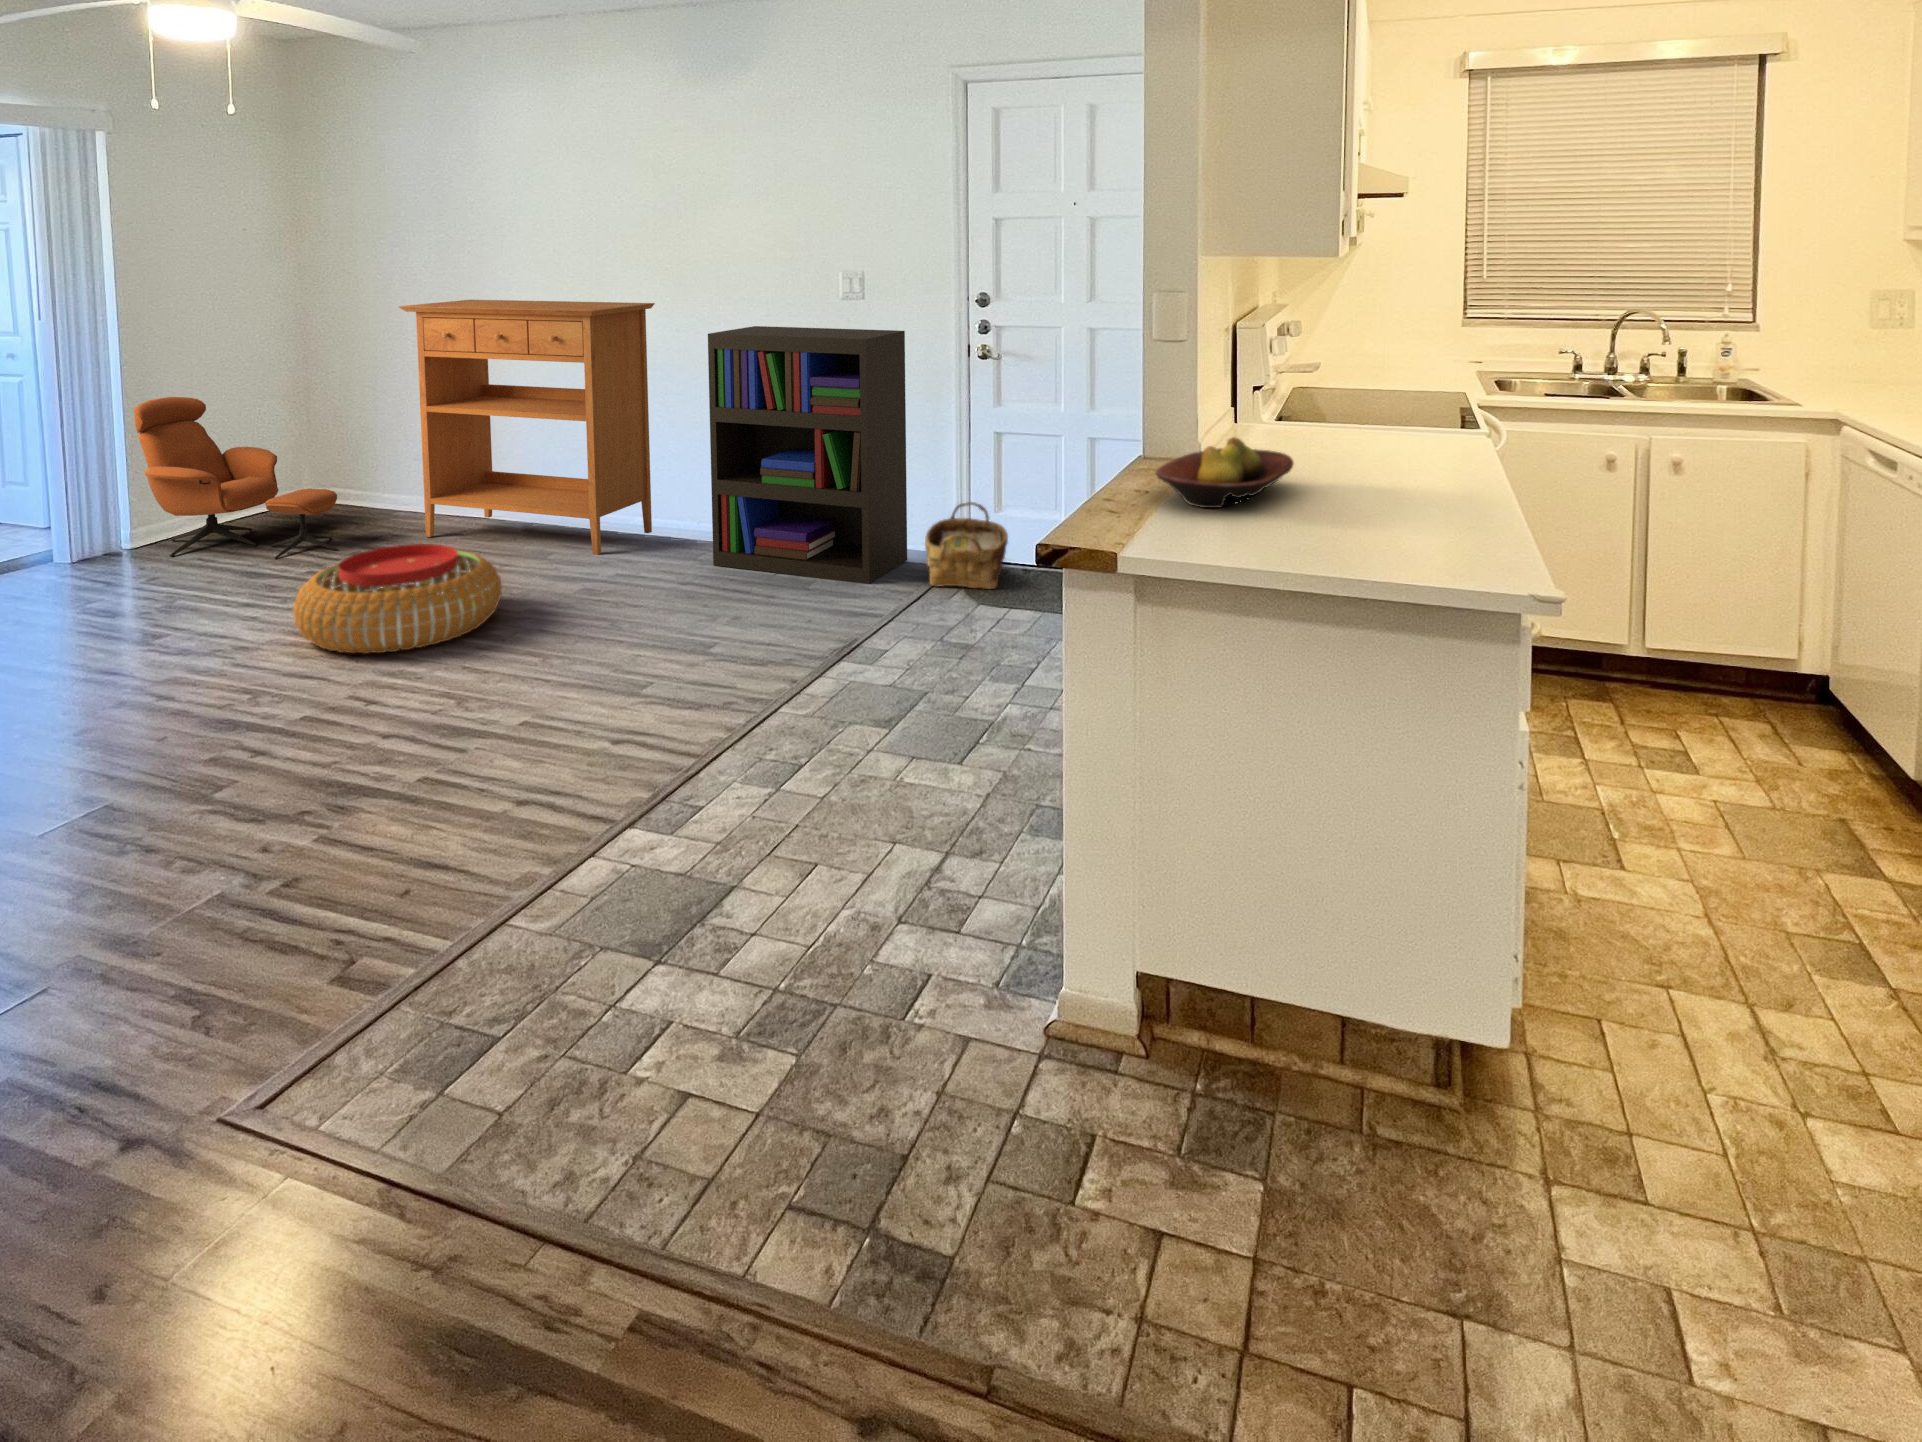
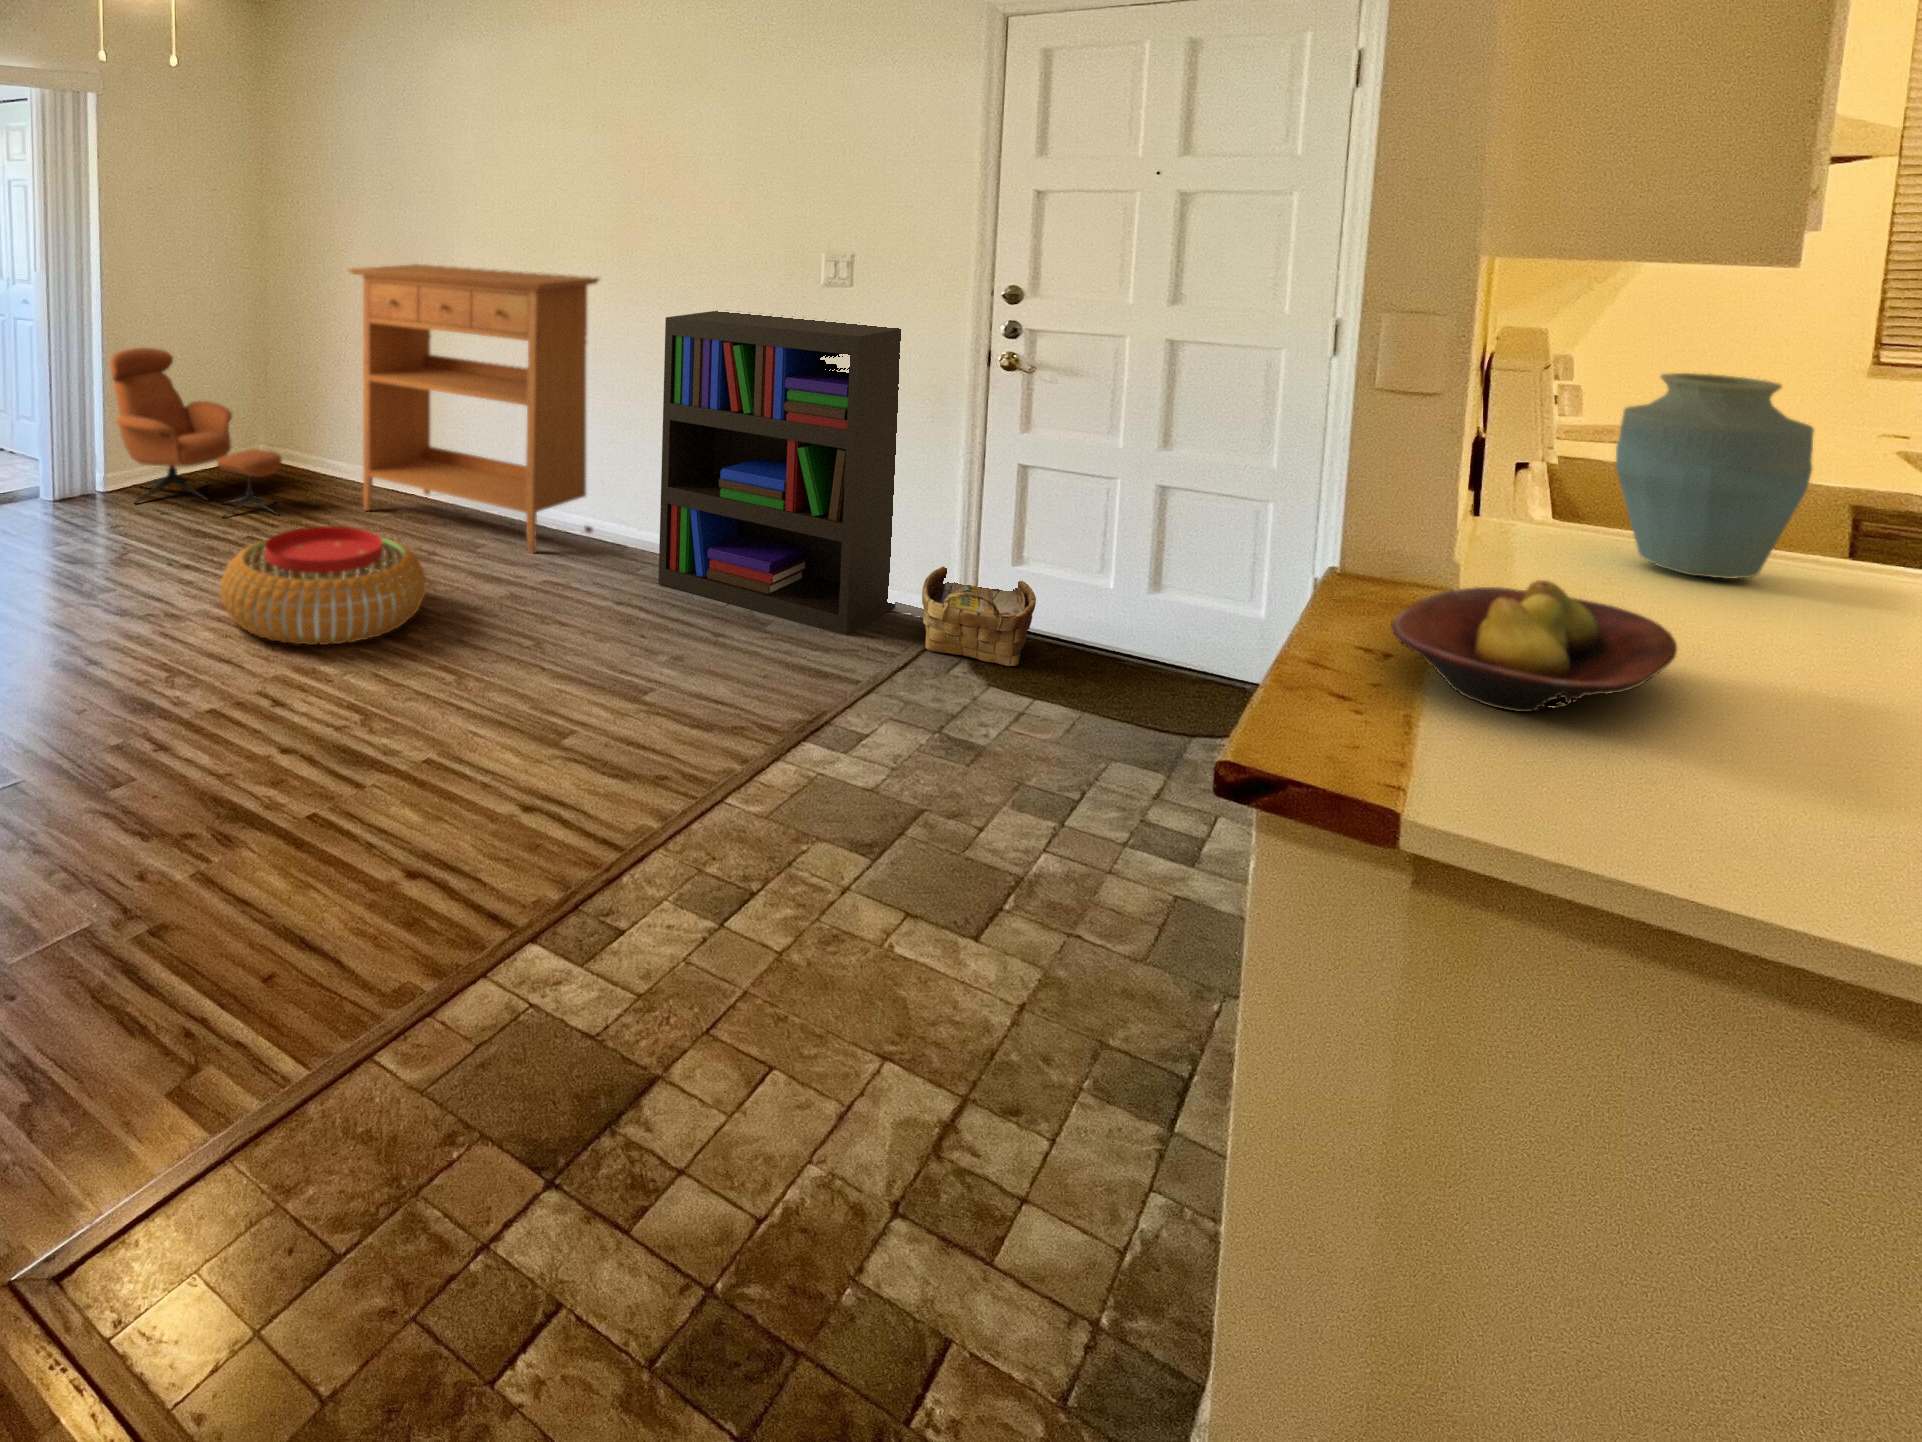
vase: none [1298,320,1385,440] -> present [1615,373,1814,579]

